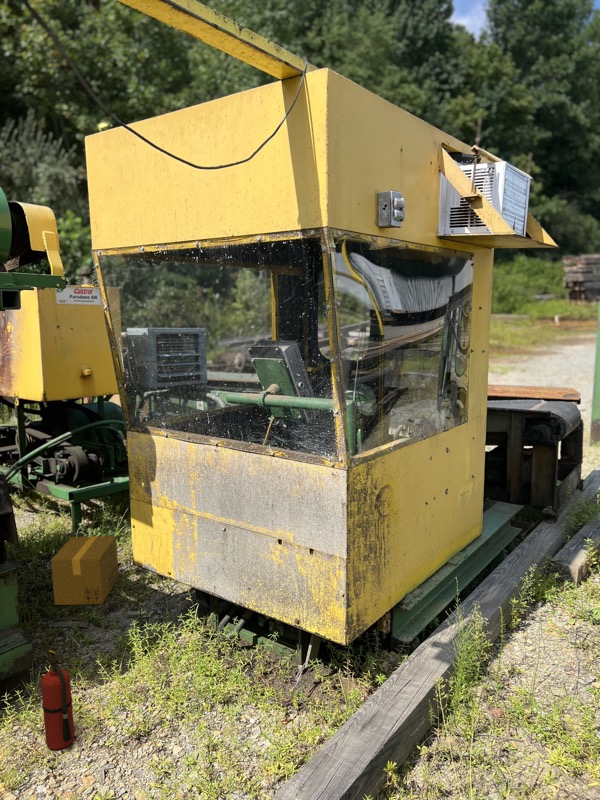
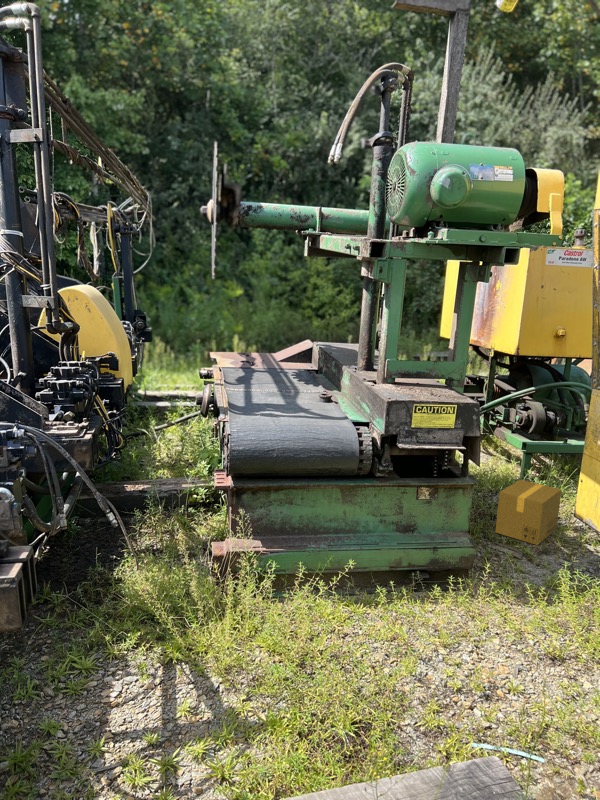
fire extinguisher: present [41,644,75,750] -> none [474,548,503,637]

